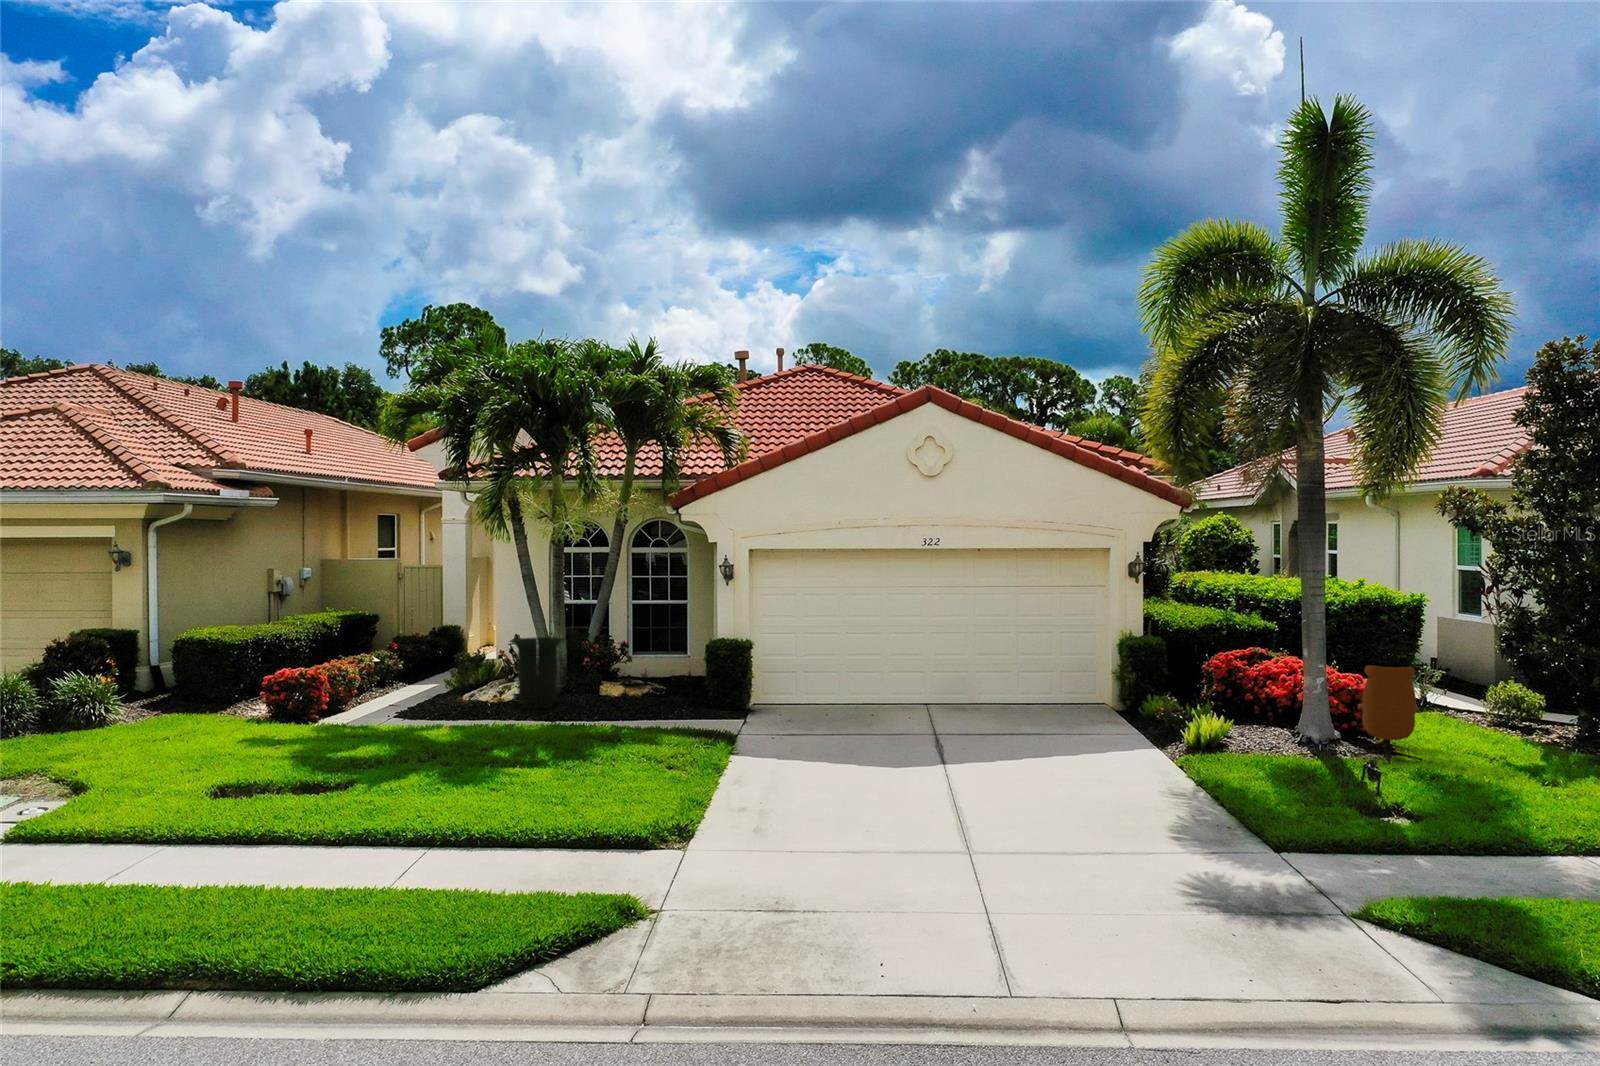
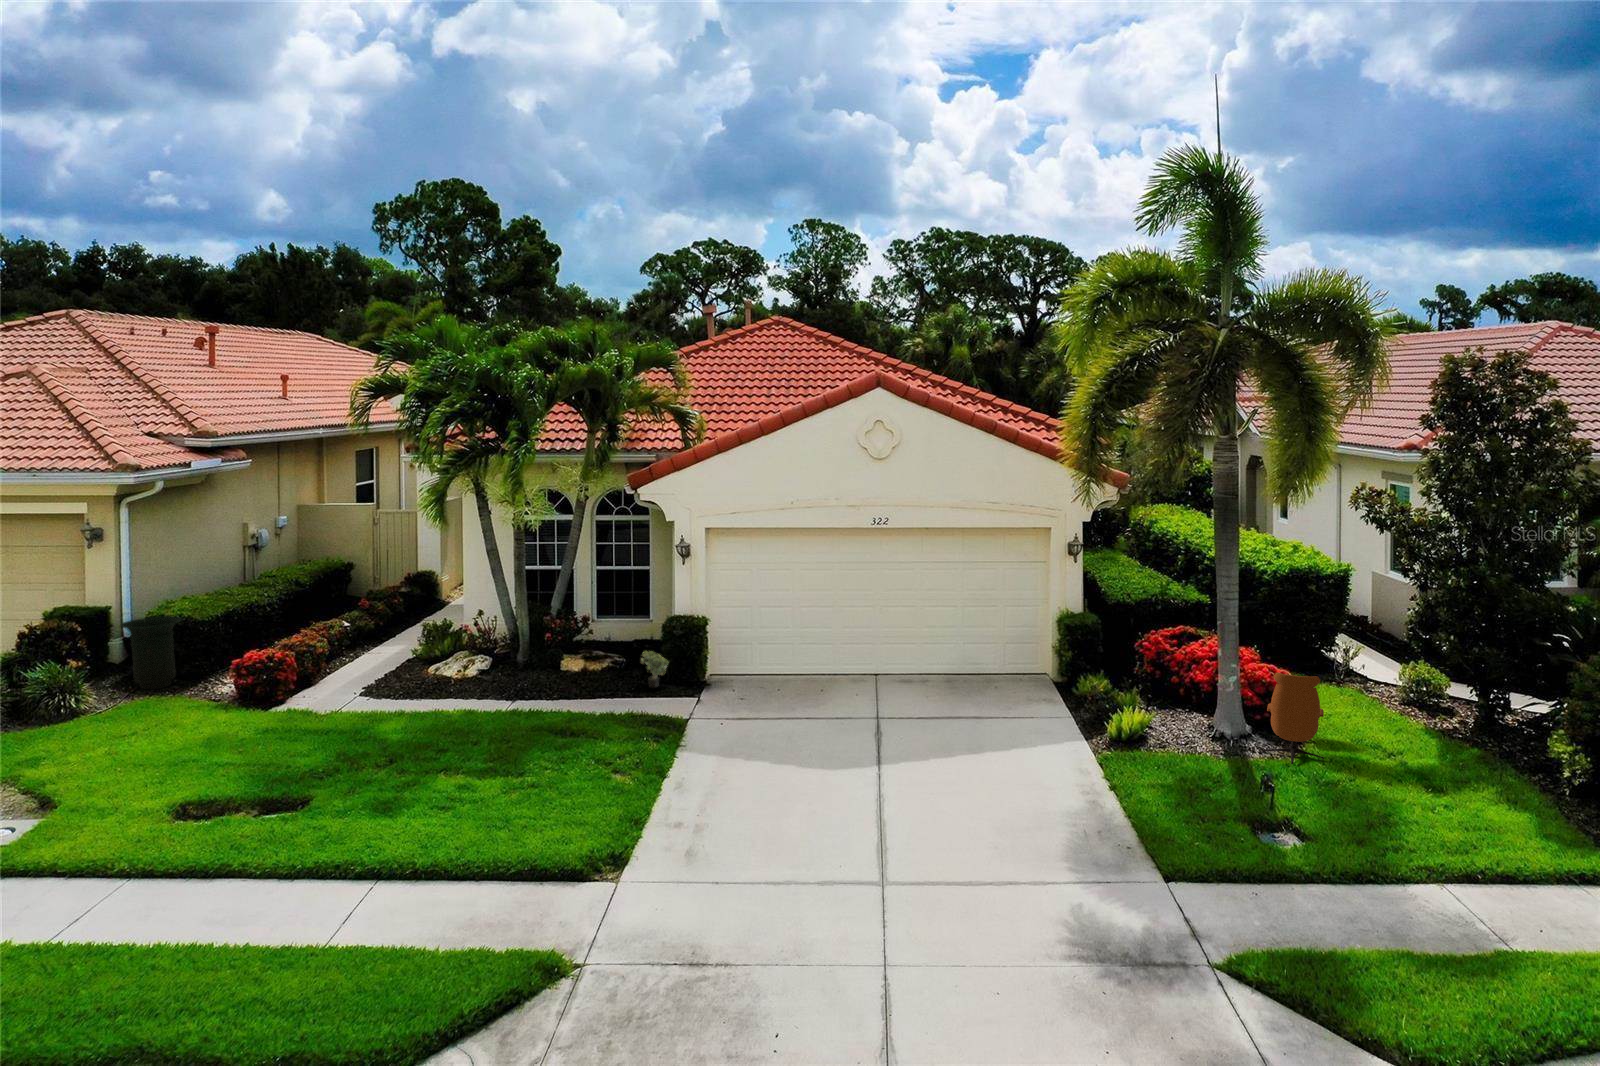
trash can: present [510,637,565,709] -> present [120,617,181,689]
potted plant: none [683,674,713,713] -> present [641,651,668,687]

